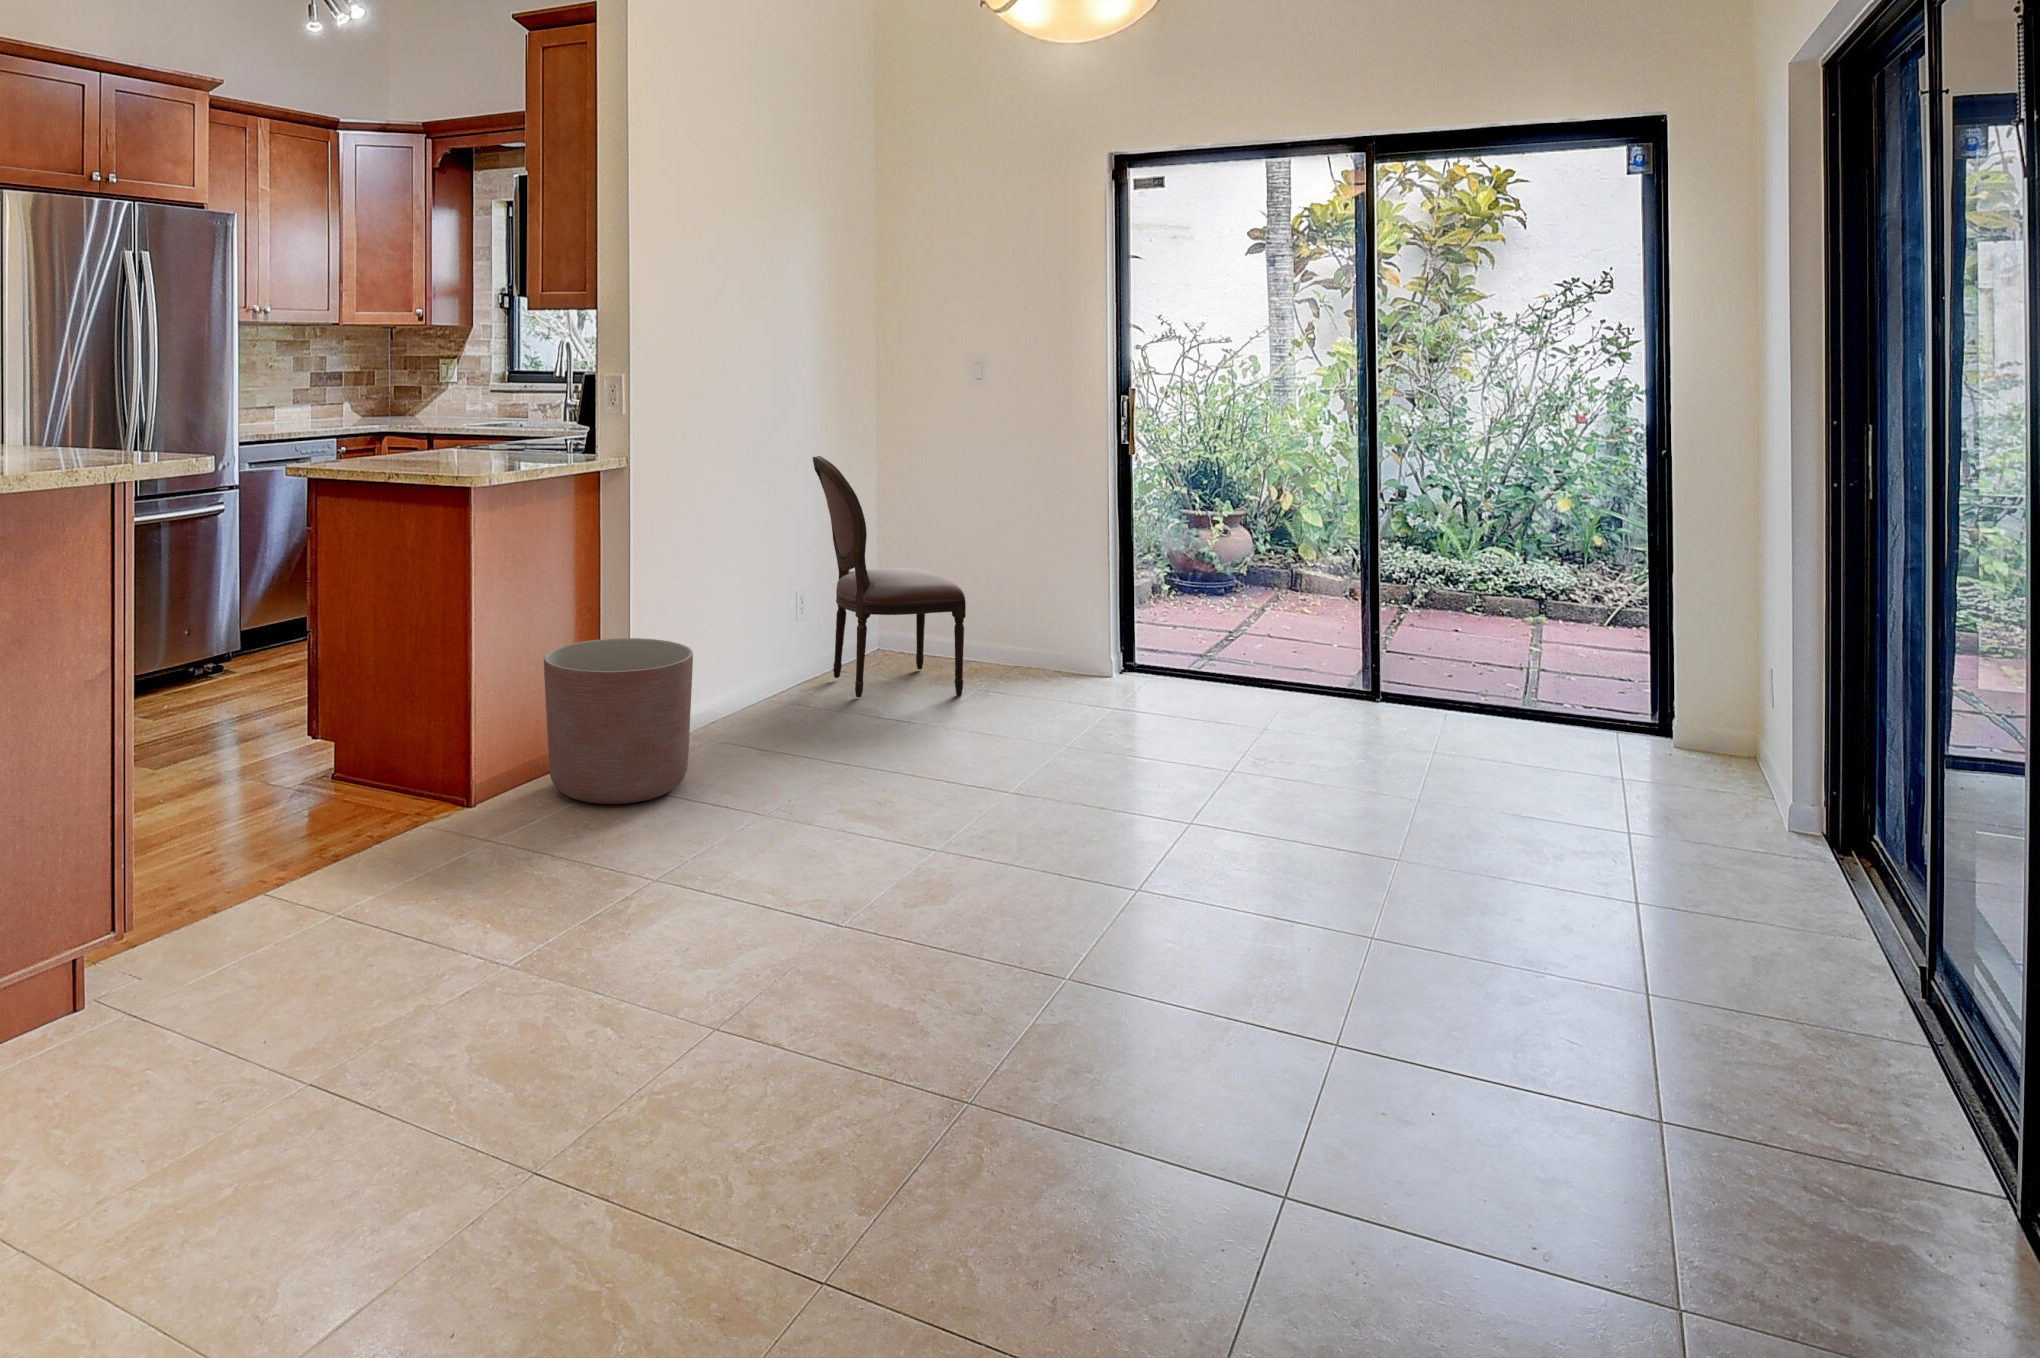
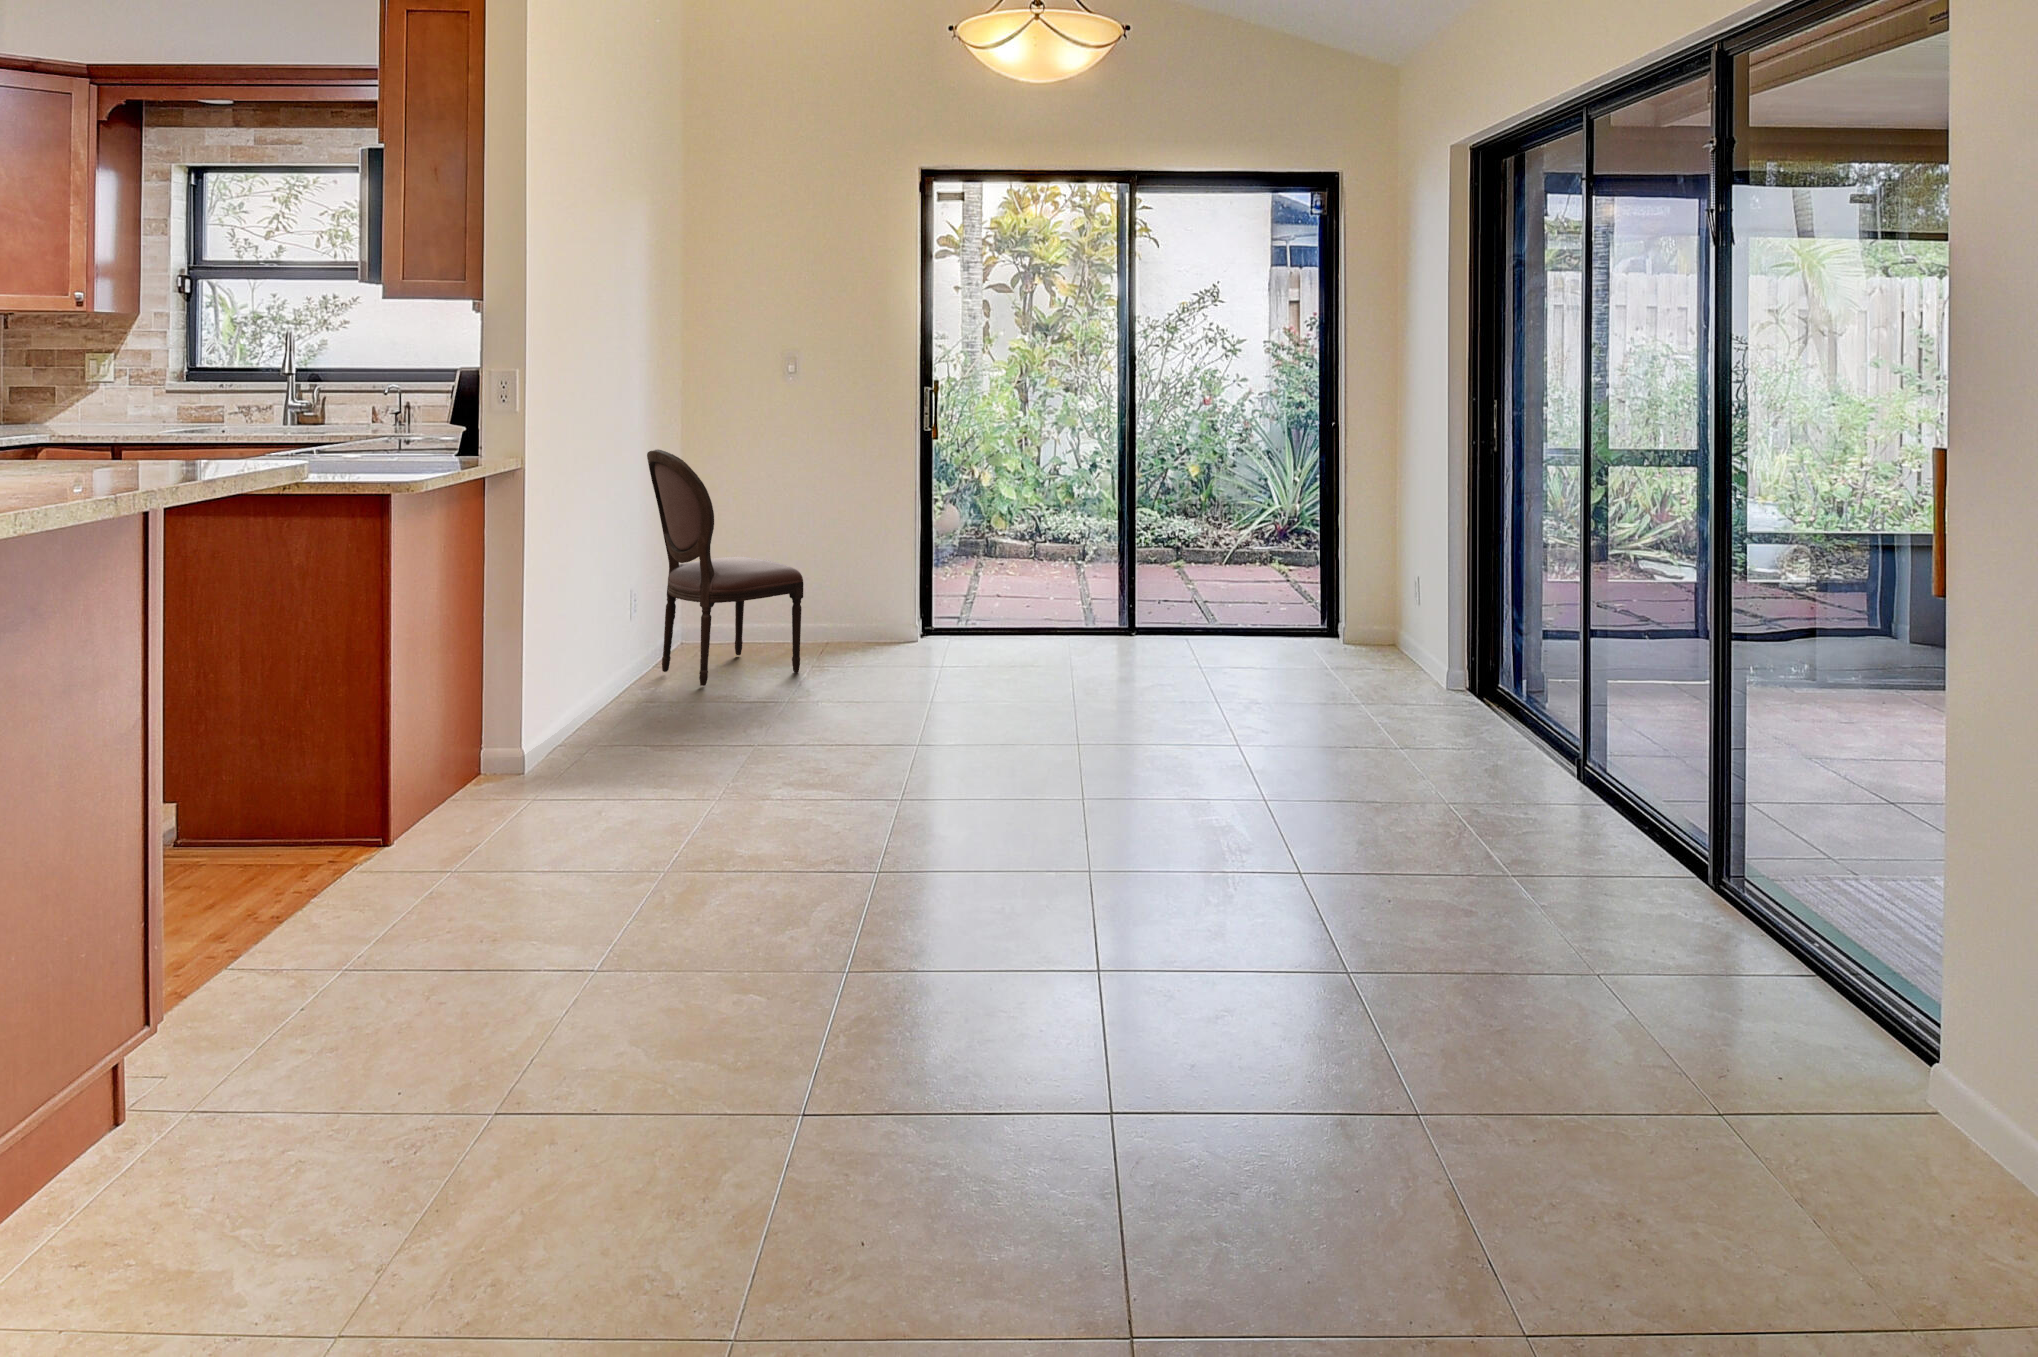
planter: present [544,638,693,804] -> none [453,642,620,816]

